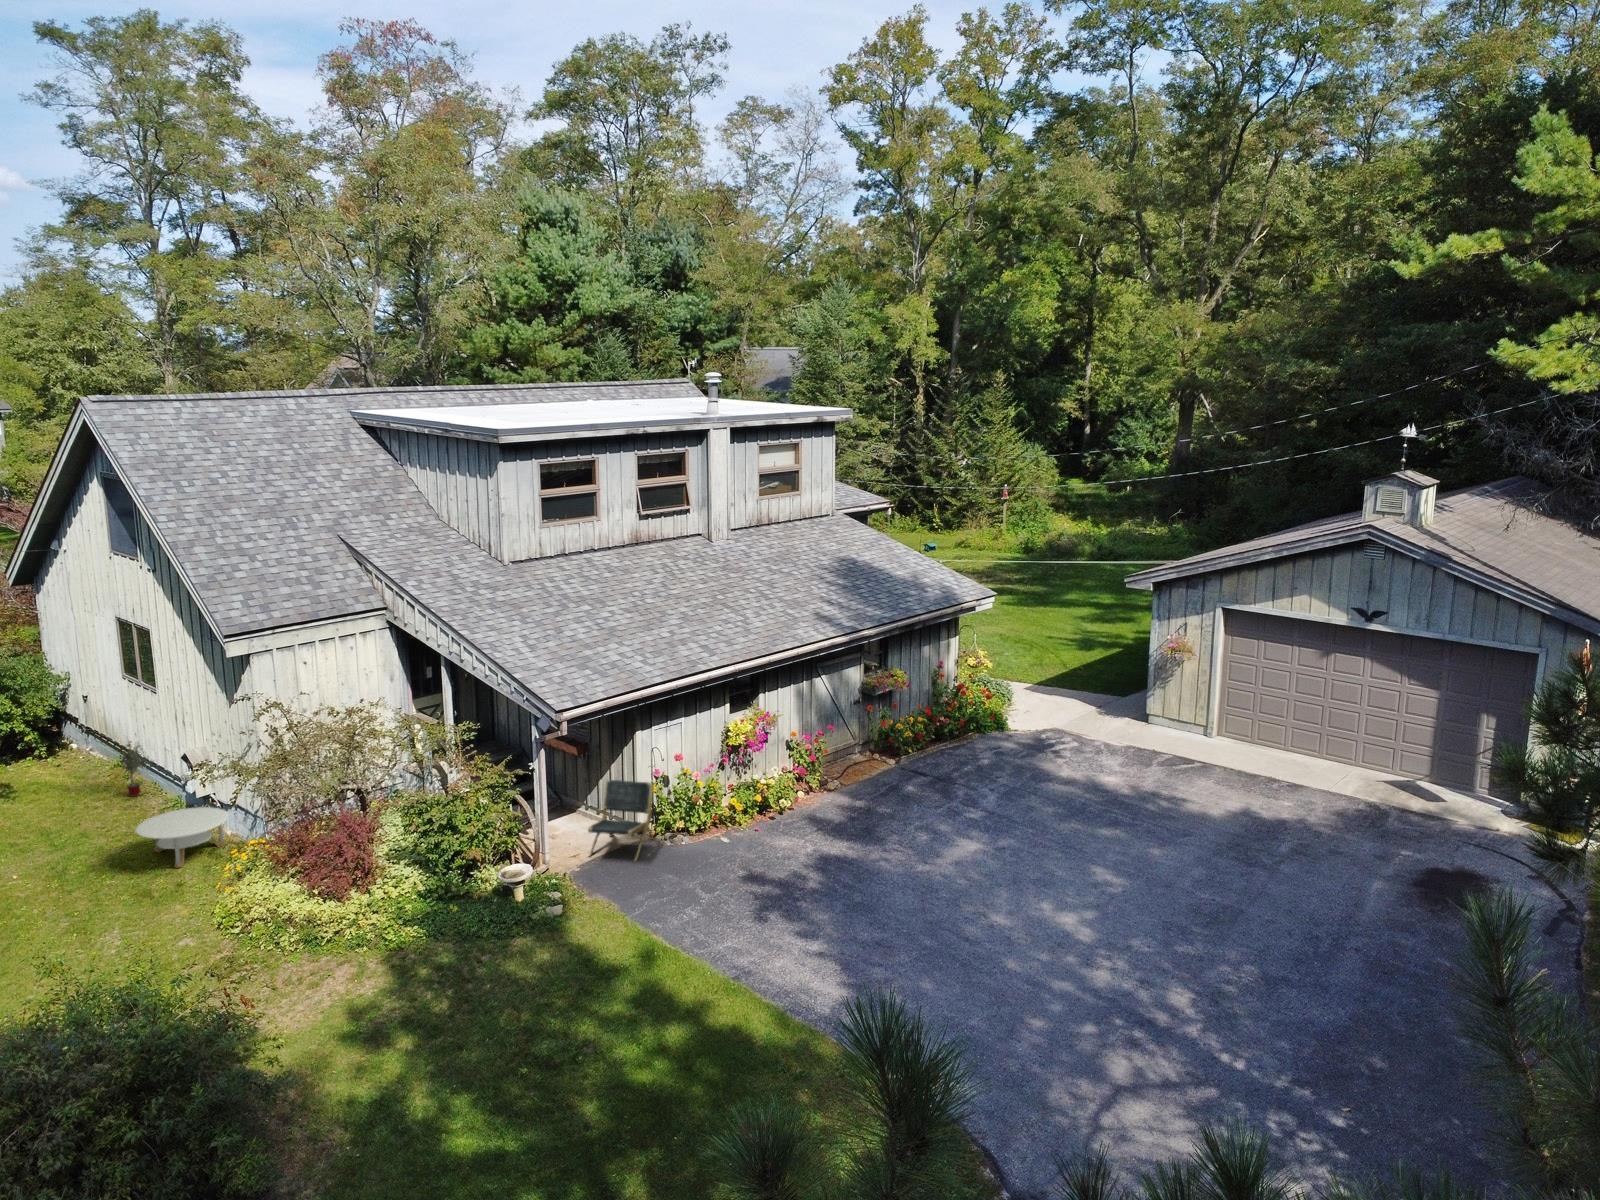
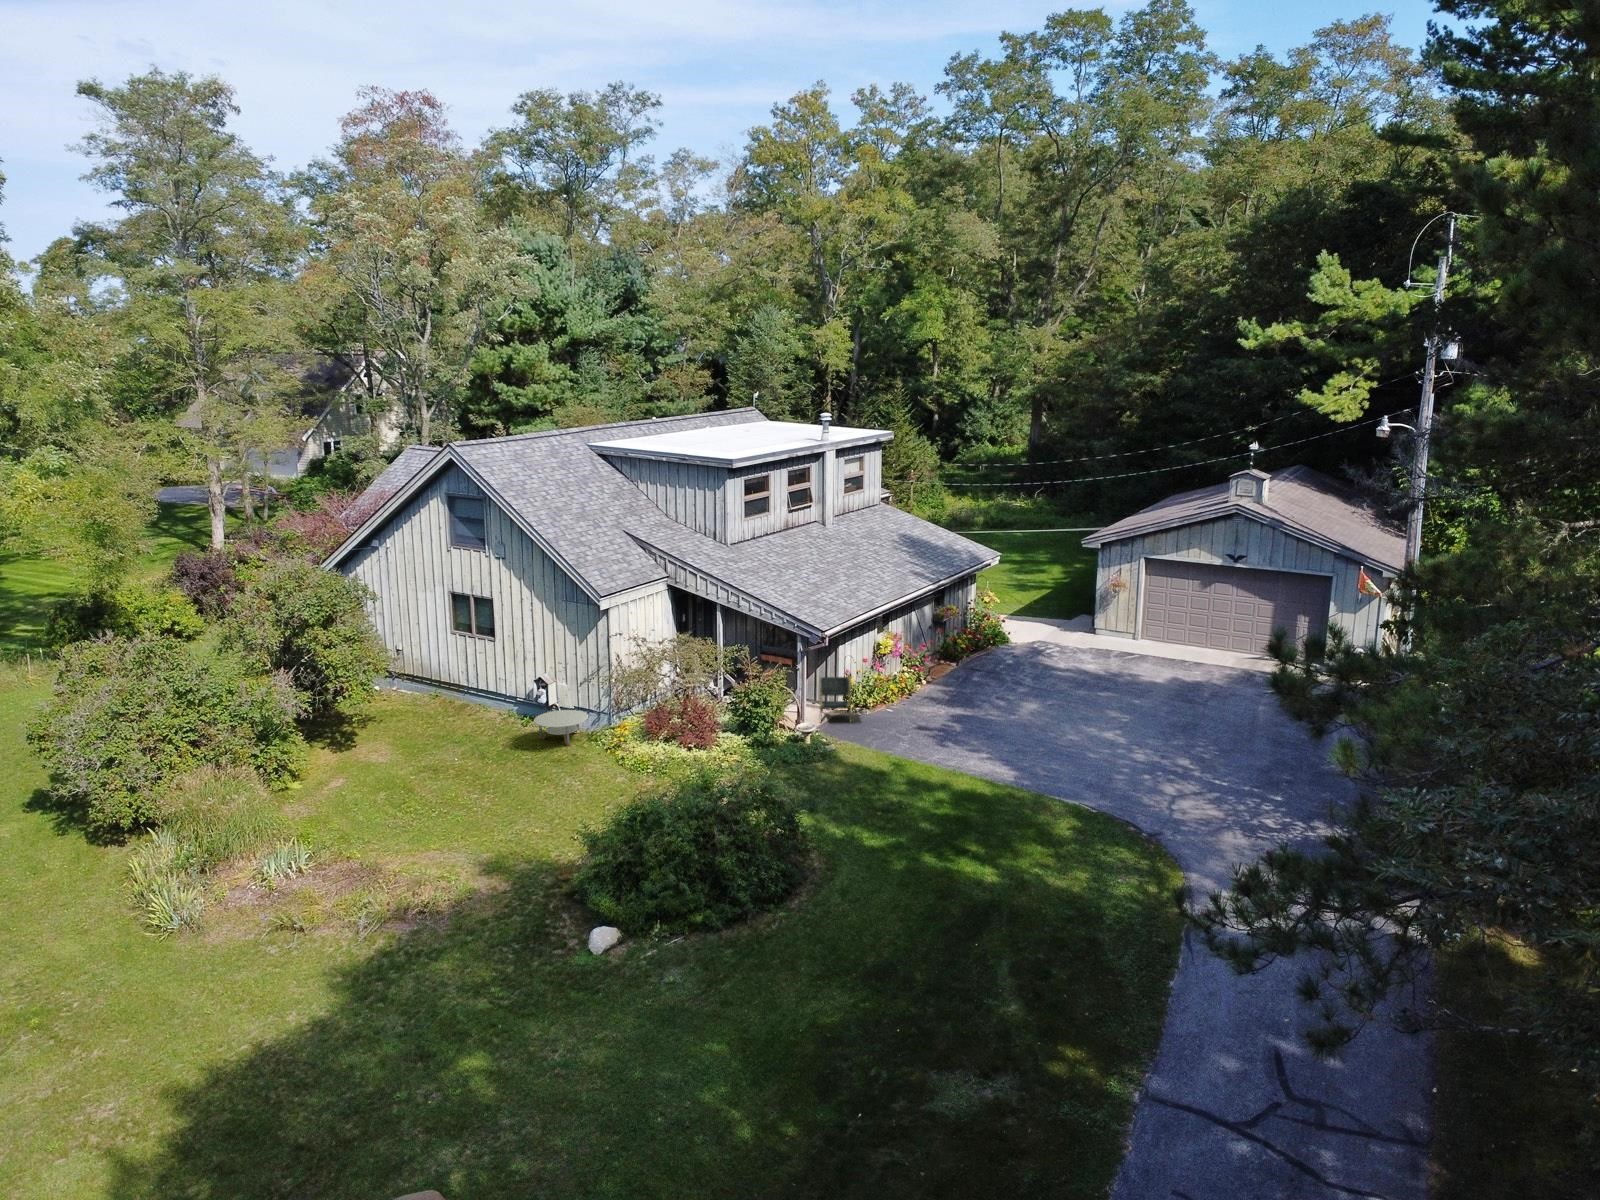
potted tree: present [122,741,154,797] -> none [464,674,489,713]

